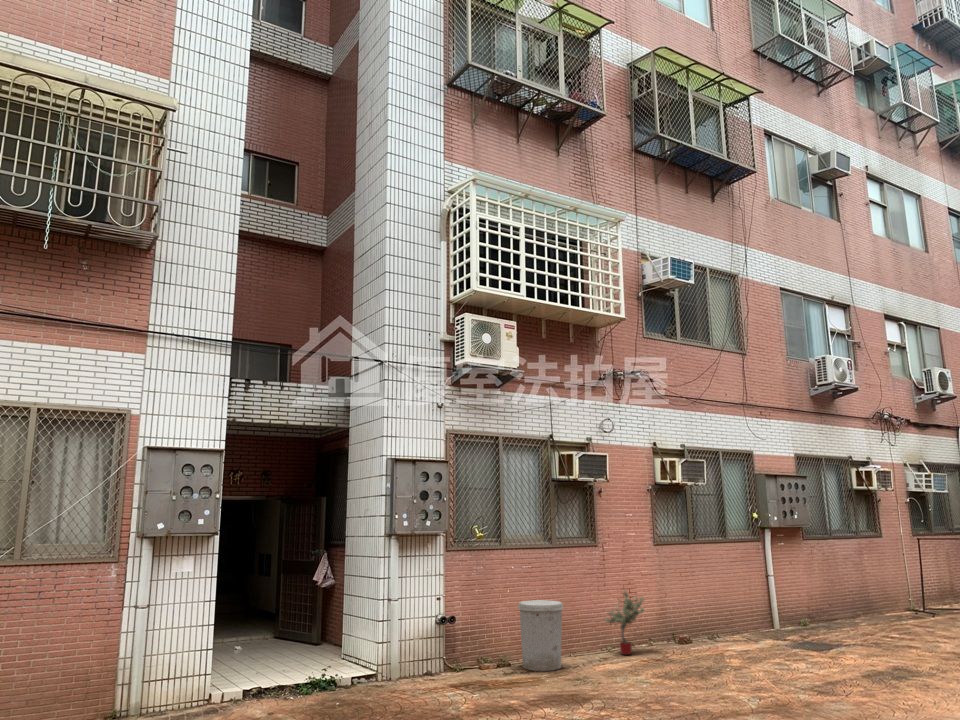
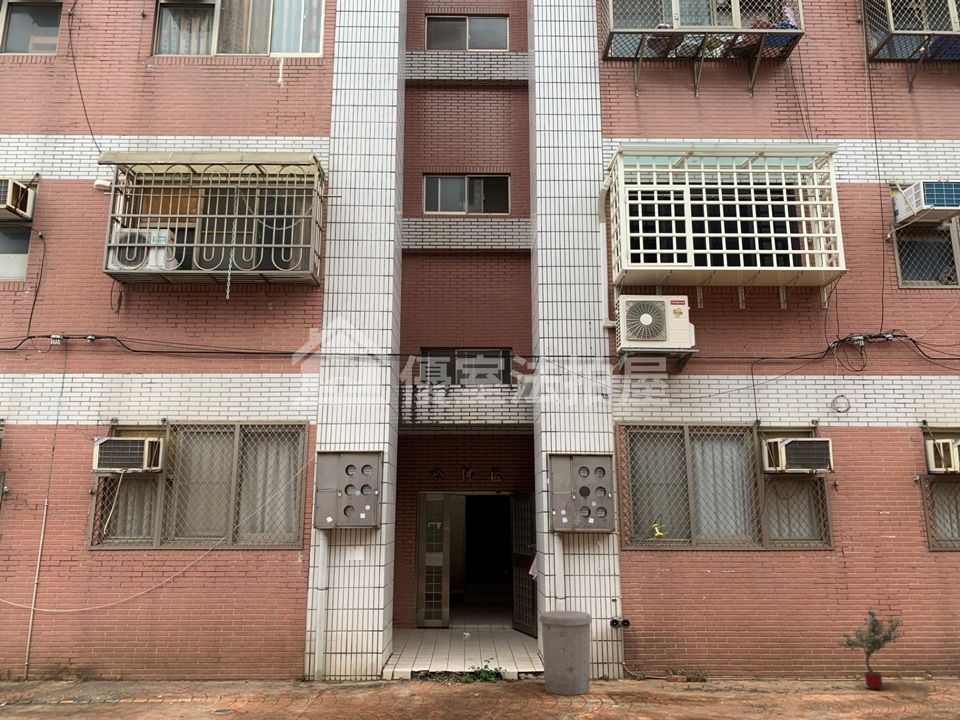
trash can: present [518,600,563,671] -> present [539,611,592,695]

